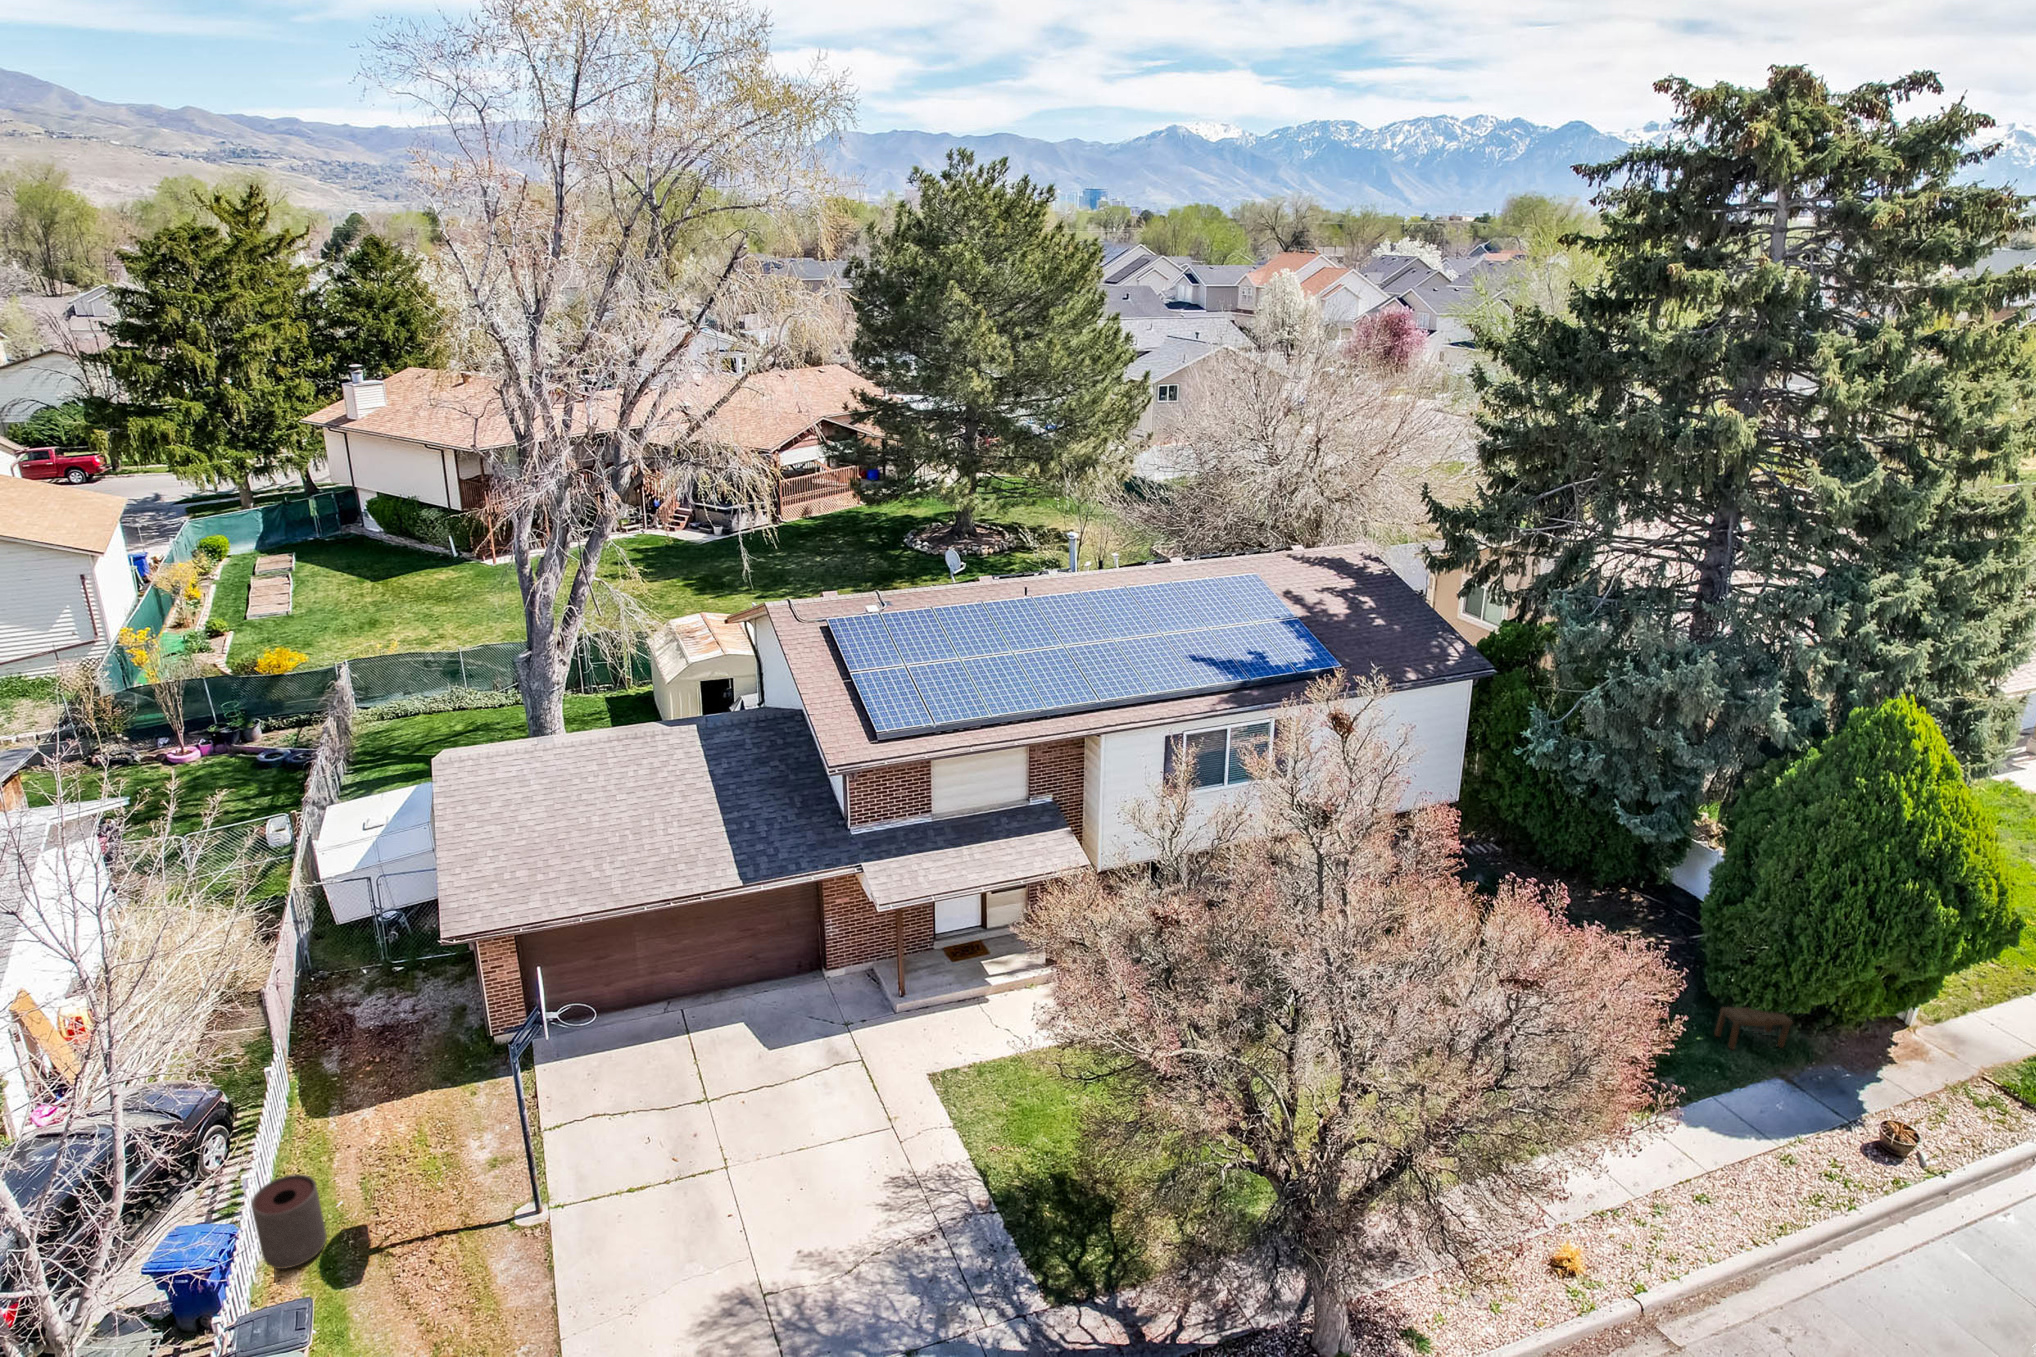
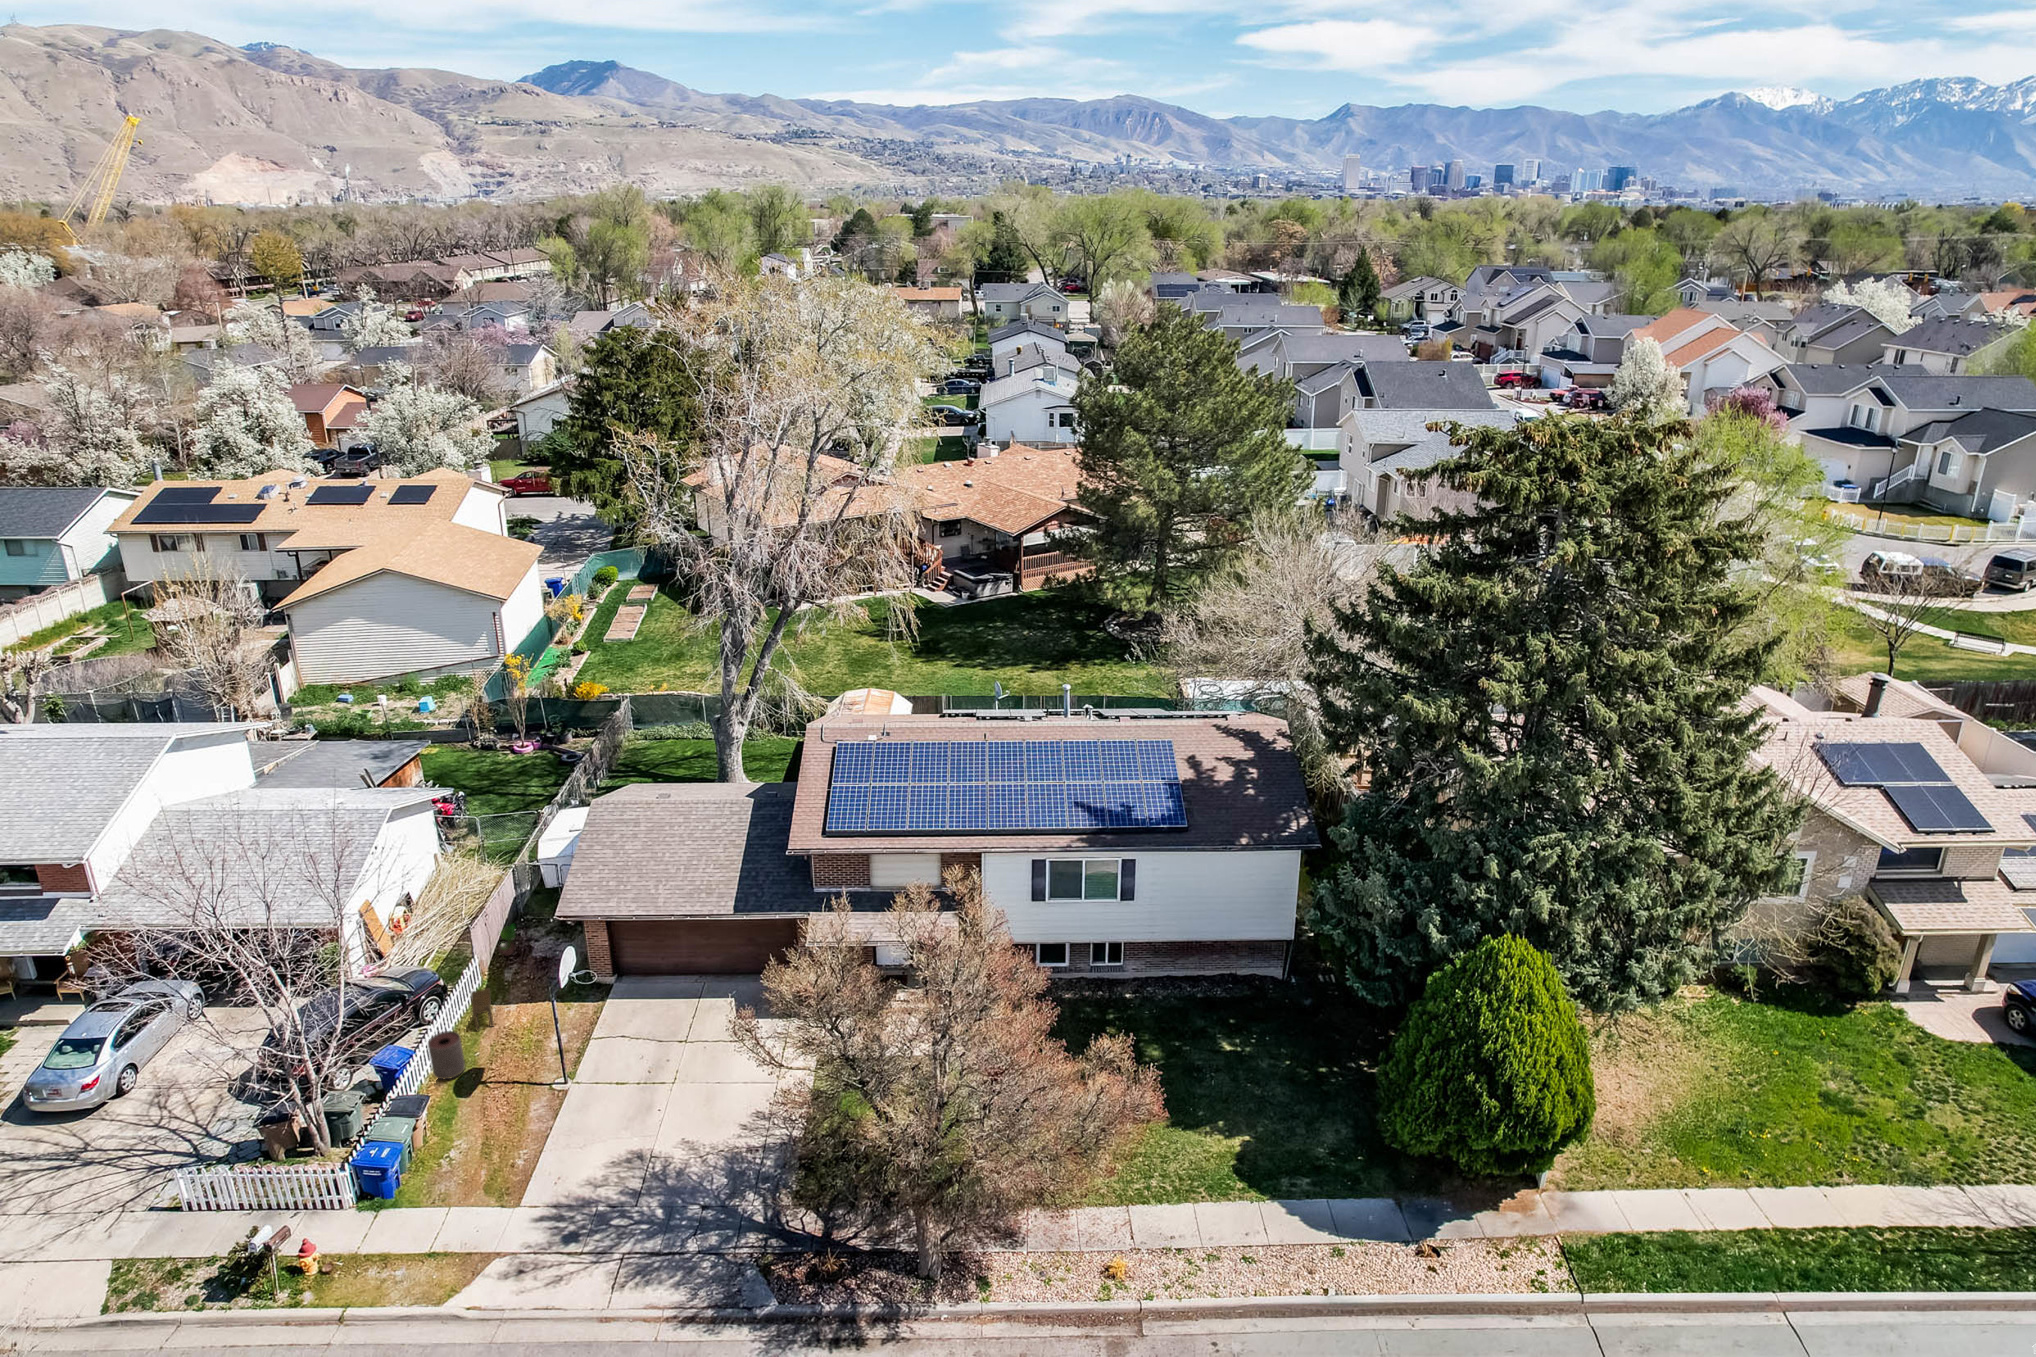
potted tree: none [293,978,328,1037] -> present [499,926,515,956]
bench: present [1714,1007,1792,1049] -> present [471,988,494,1031]

